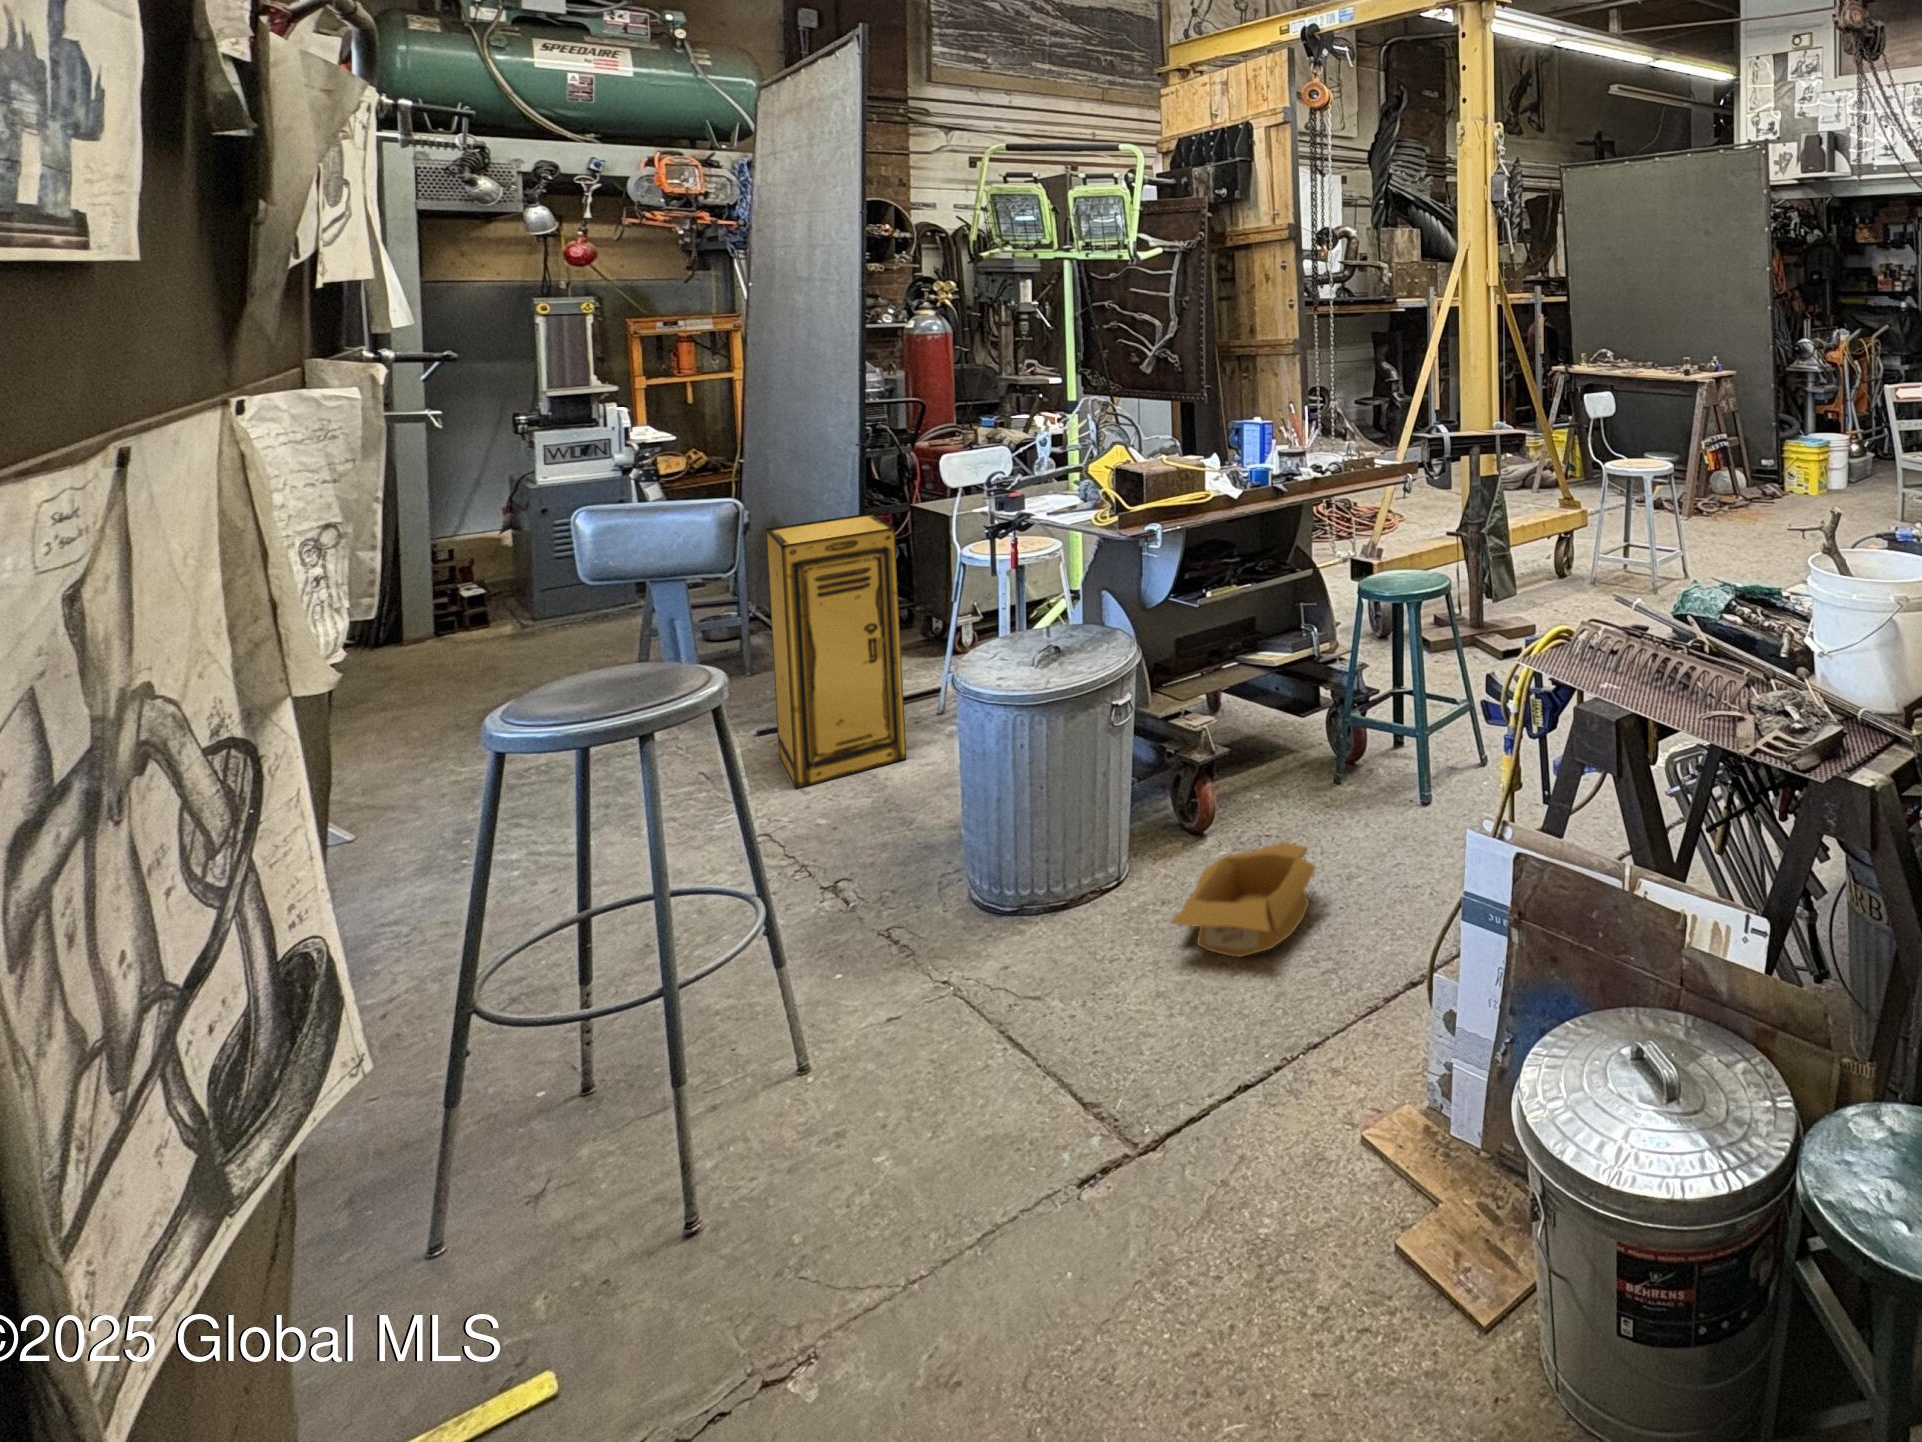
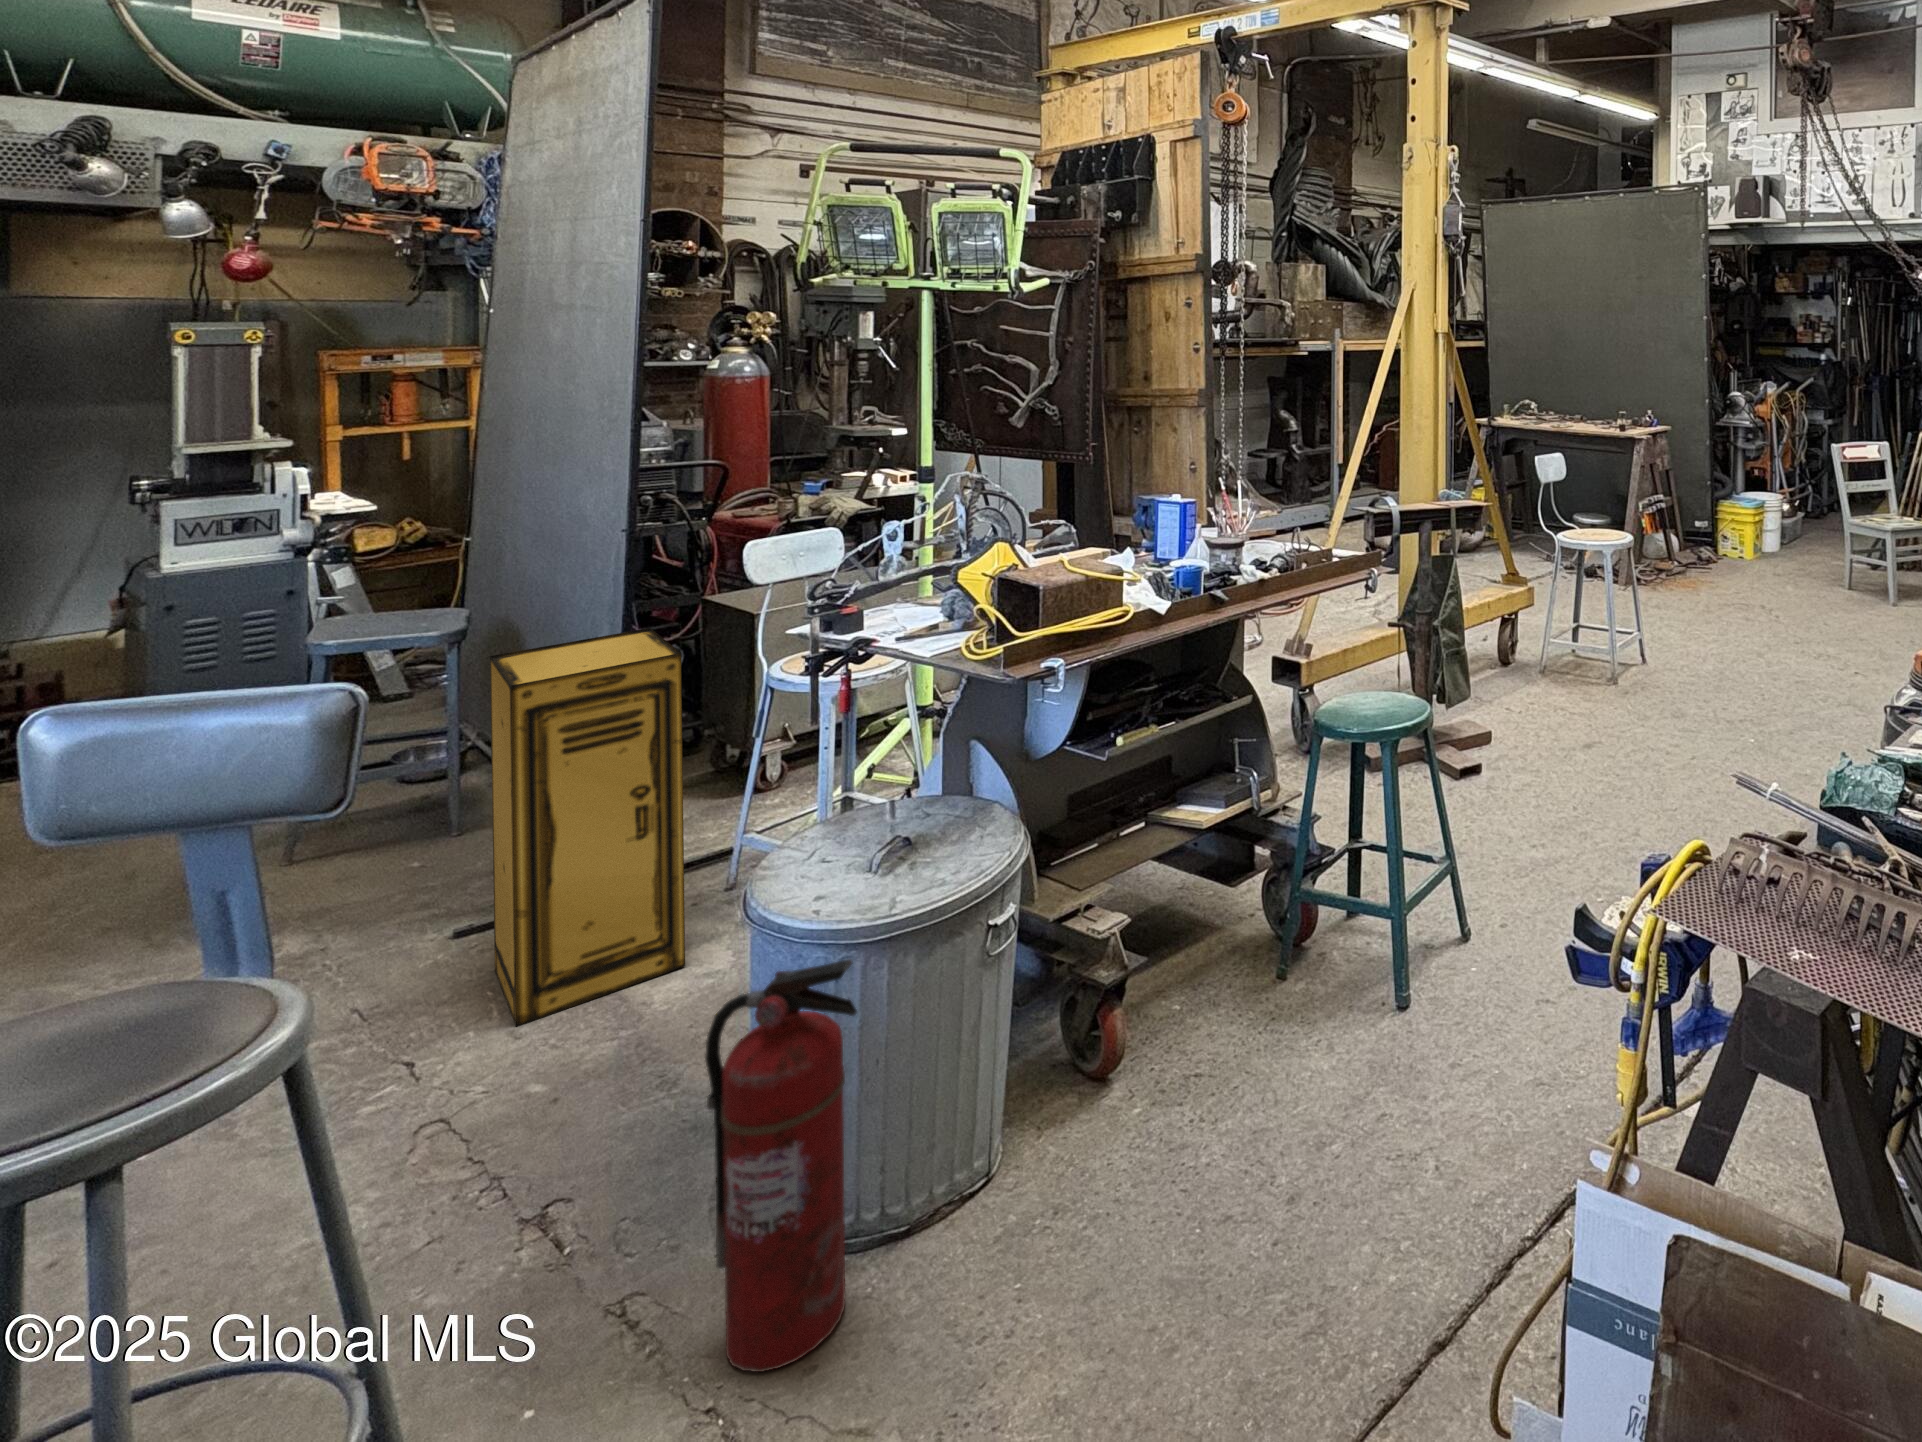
fire extinguisher: none [920,712,1016,981] -> present [705,959,857,1372]
cardboard box: present [1172,842,1315,957] -> none [1080,1097,1278,1290]

